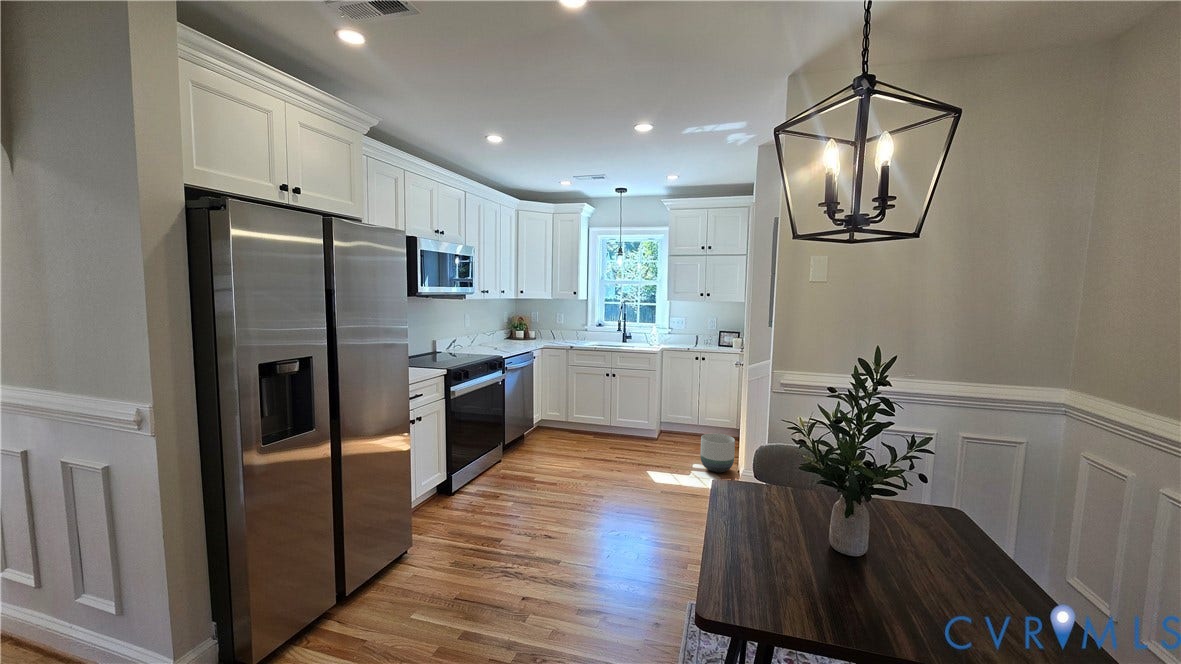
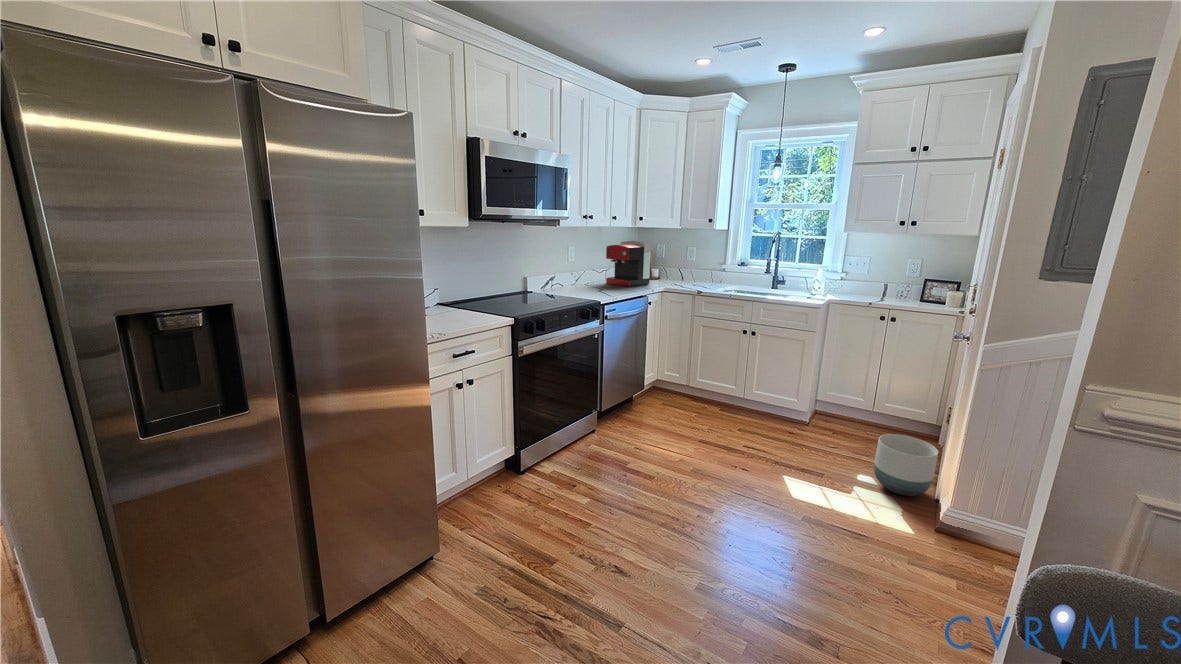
coffee maker: none [495,309,530,345] -> present [606,241,651,286]

